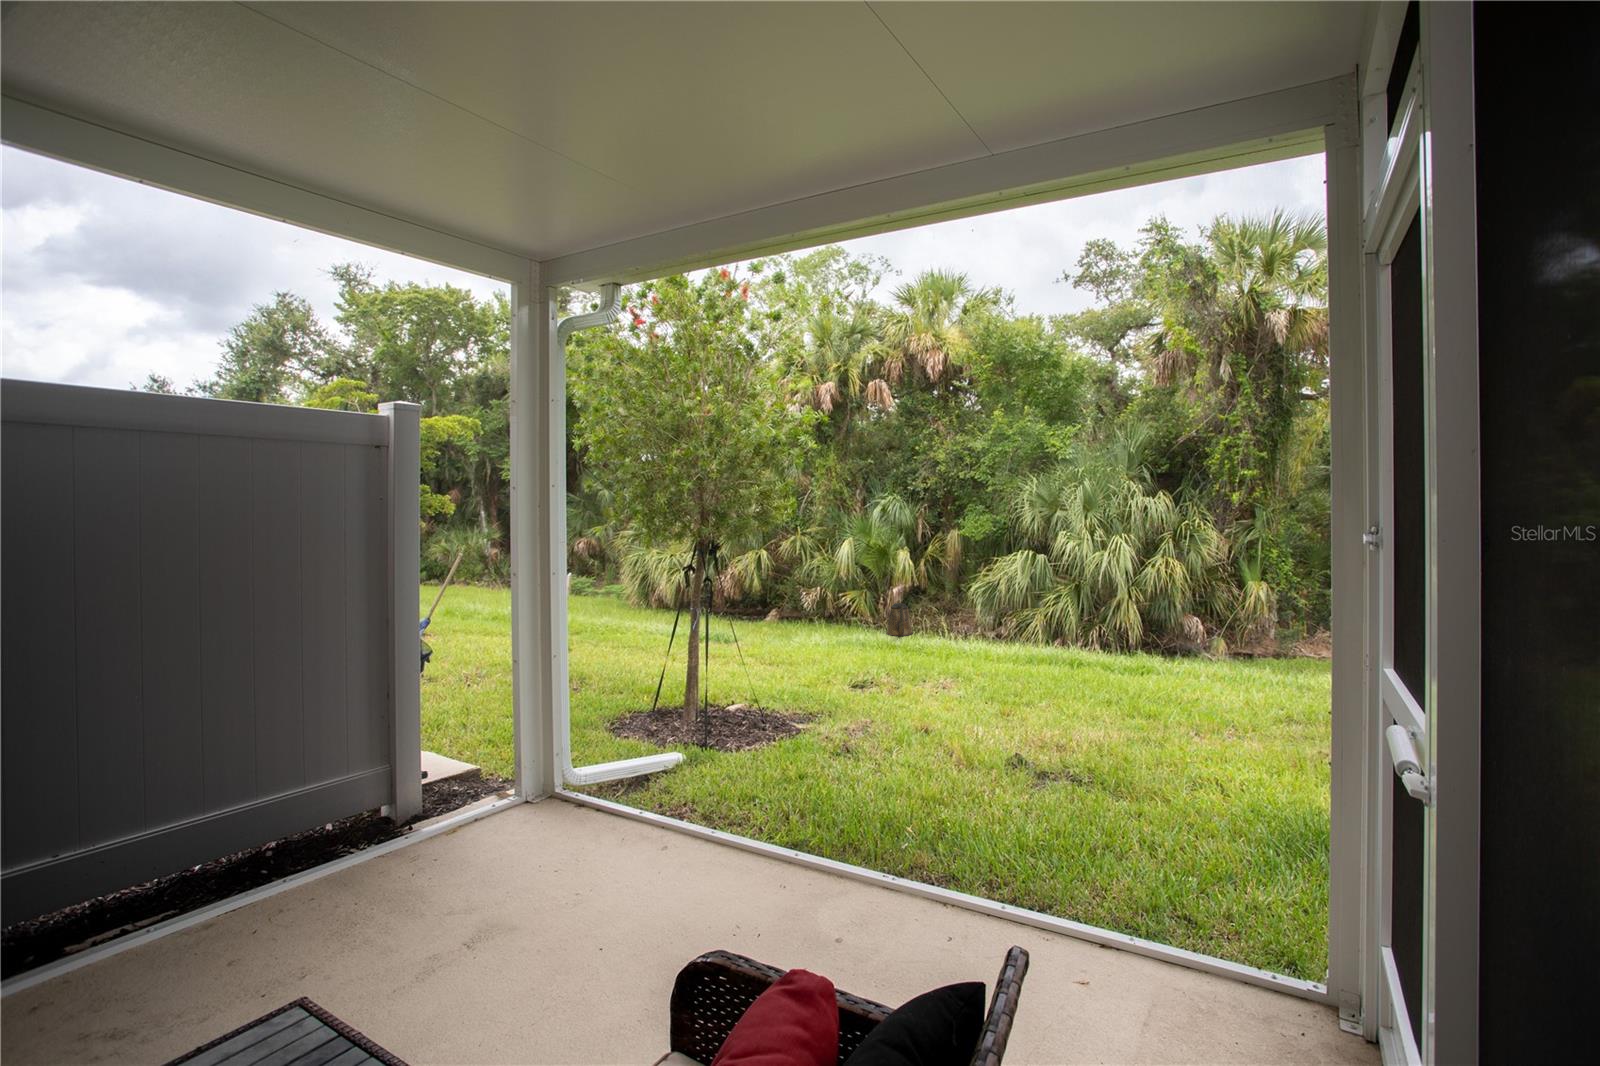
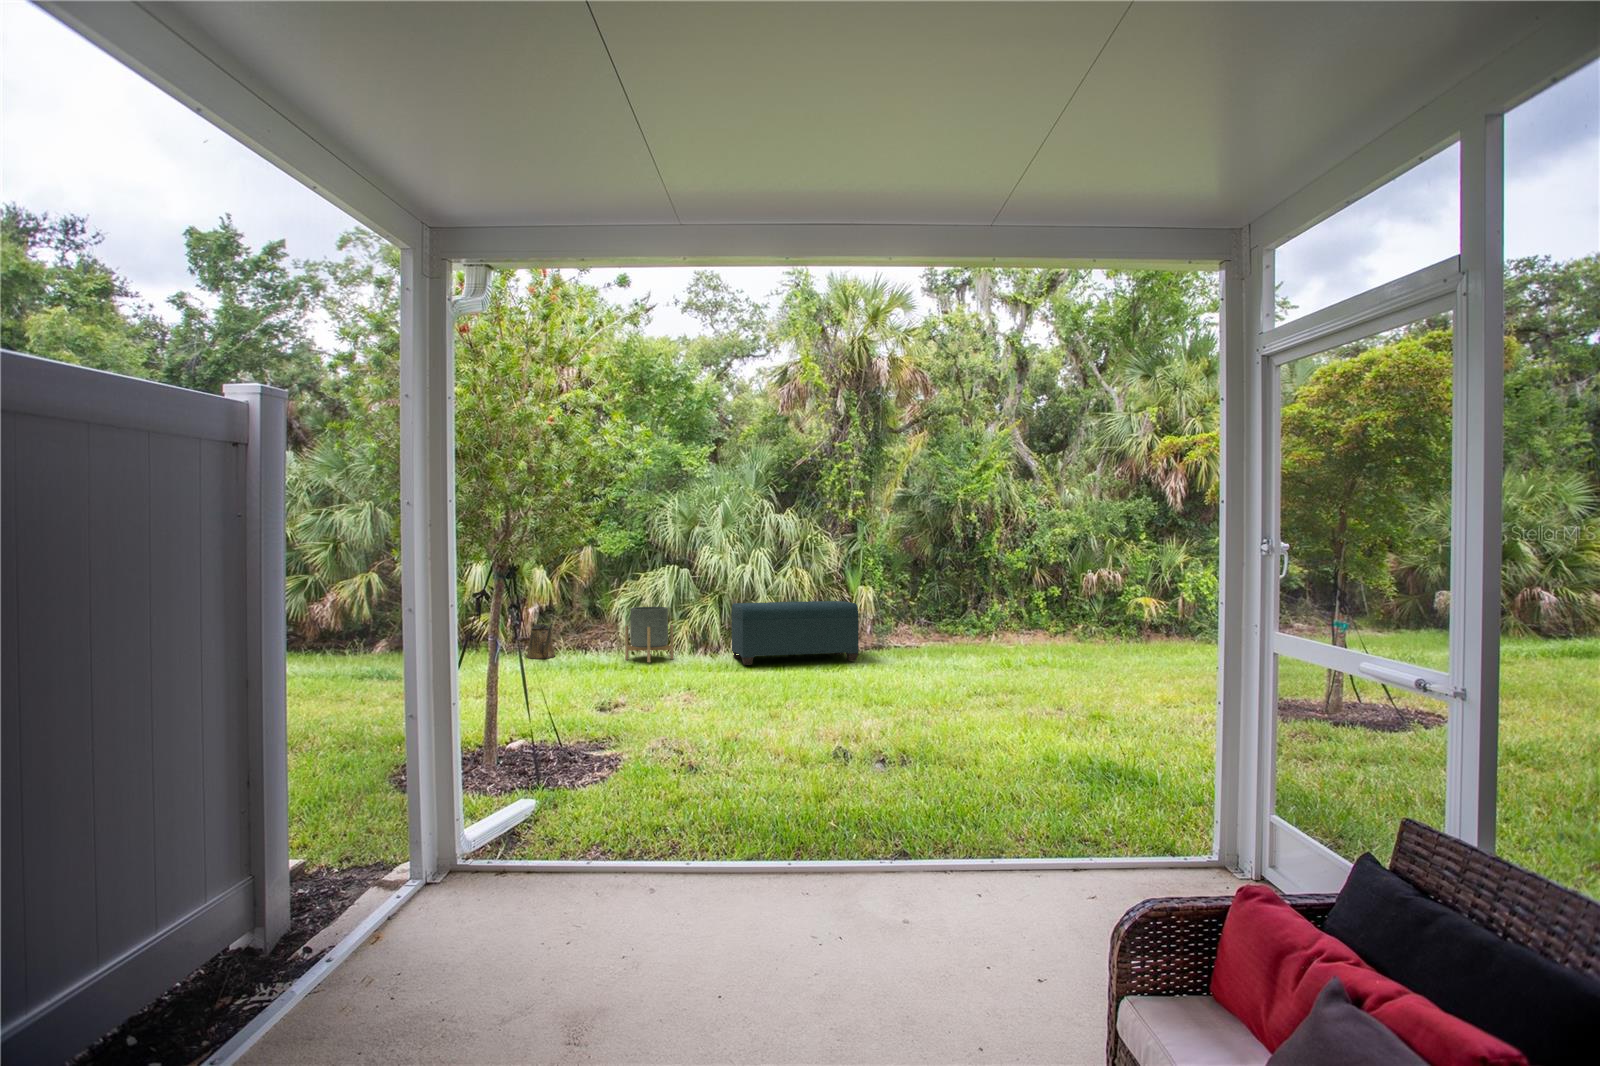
planter: none [973,593,1022,650] -> present [625,607,673,662]
bench: none [1087,595,1239,672] -> present [731,601,859,665]

